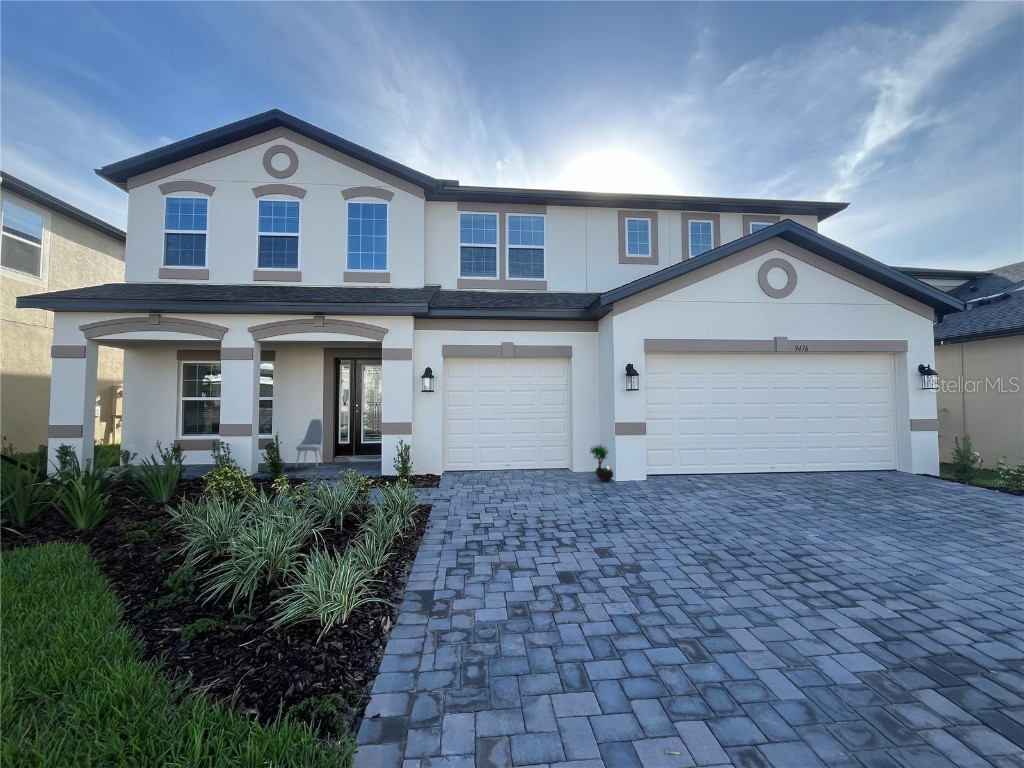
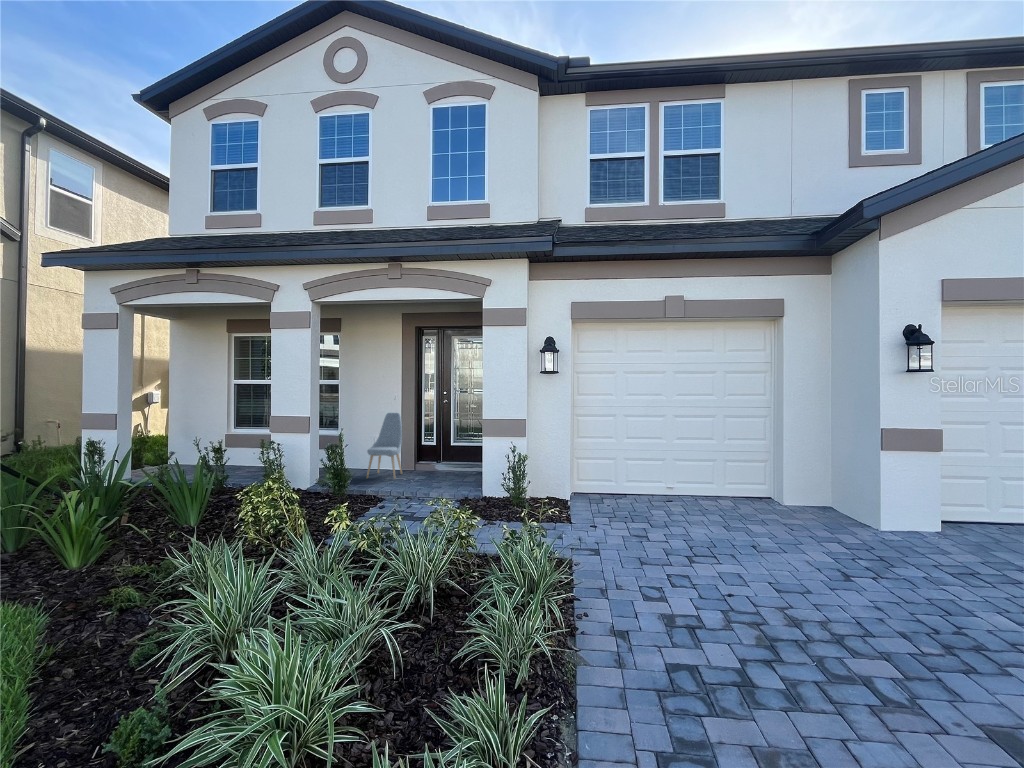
potted tree: present [591,446,613,481] -> none [814,456,865,524]

